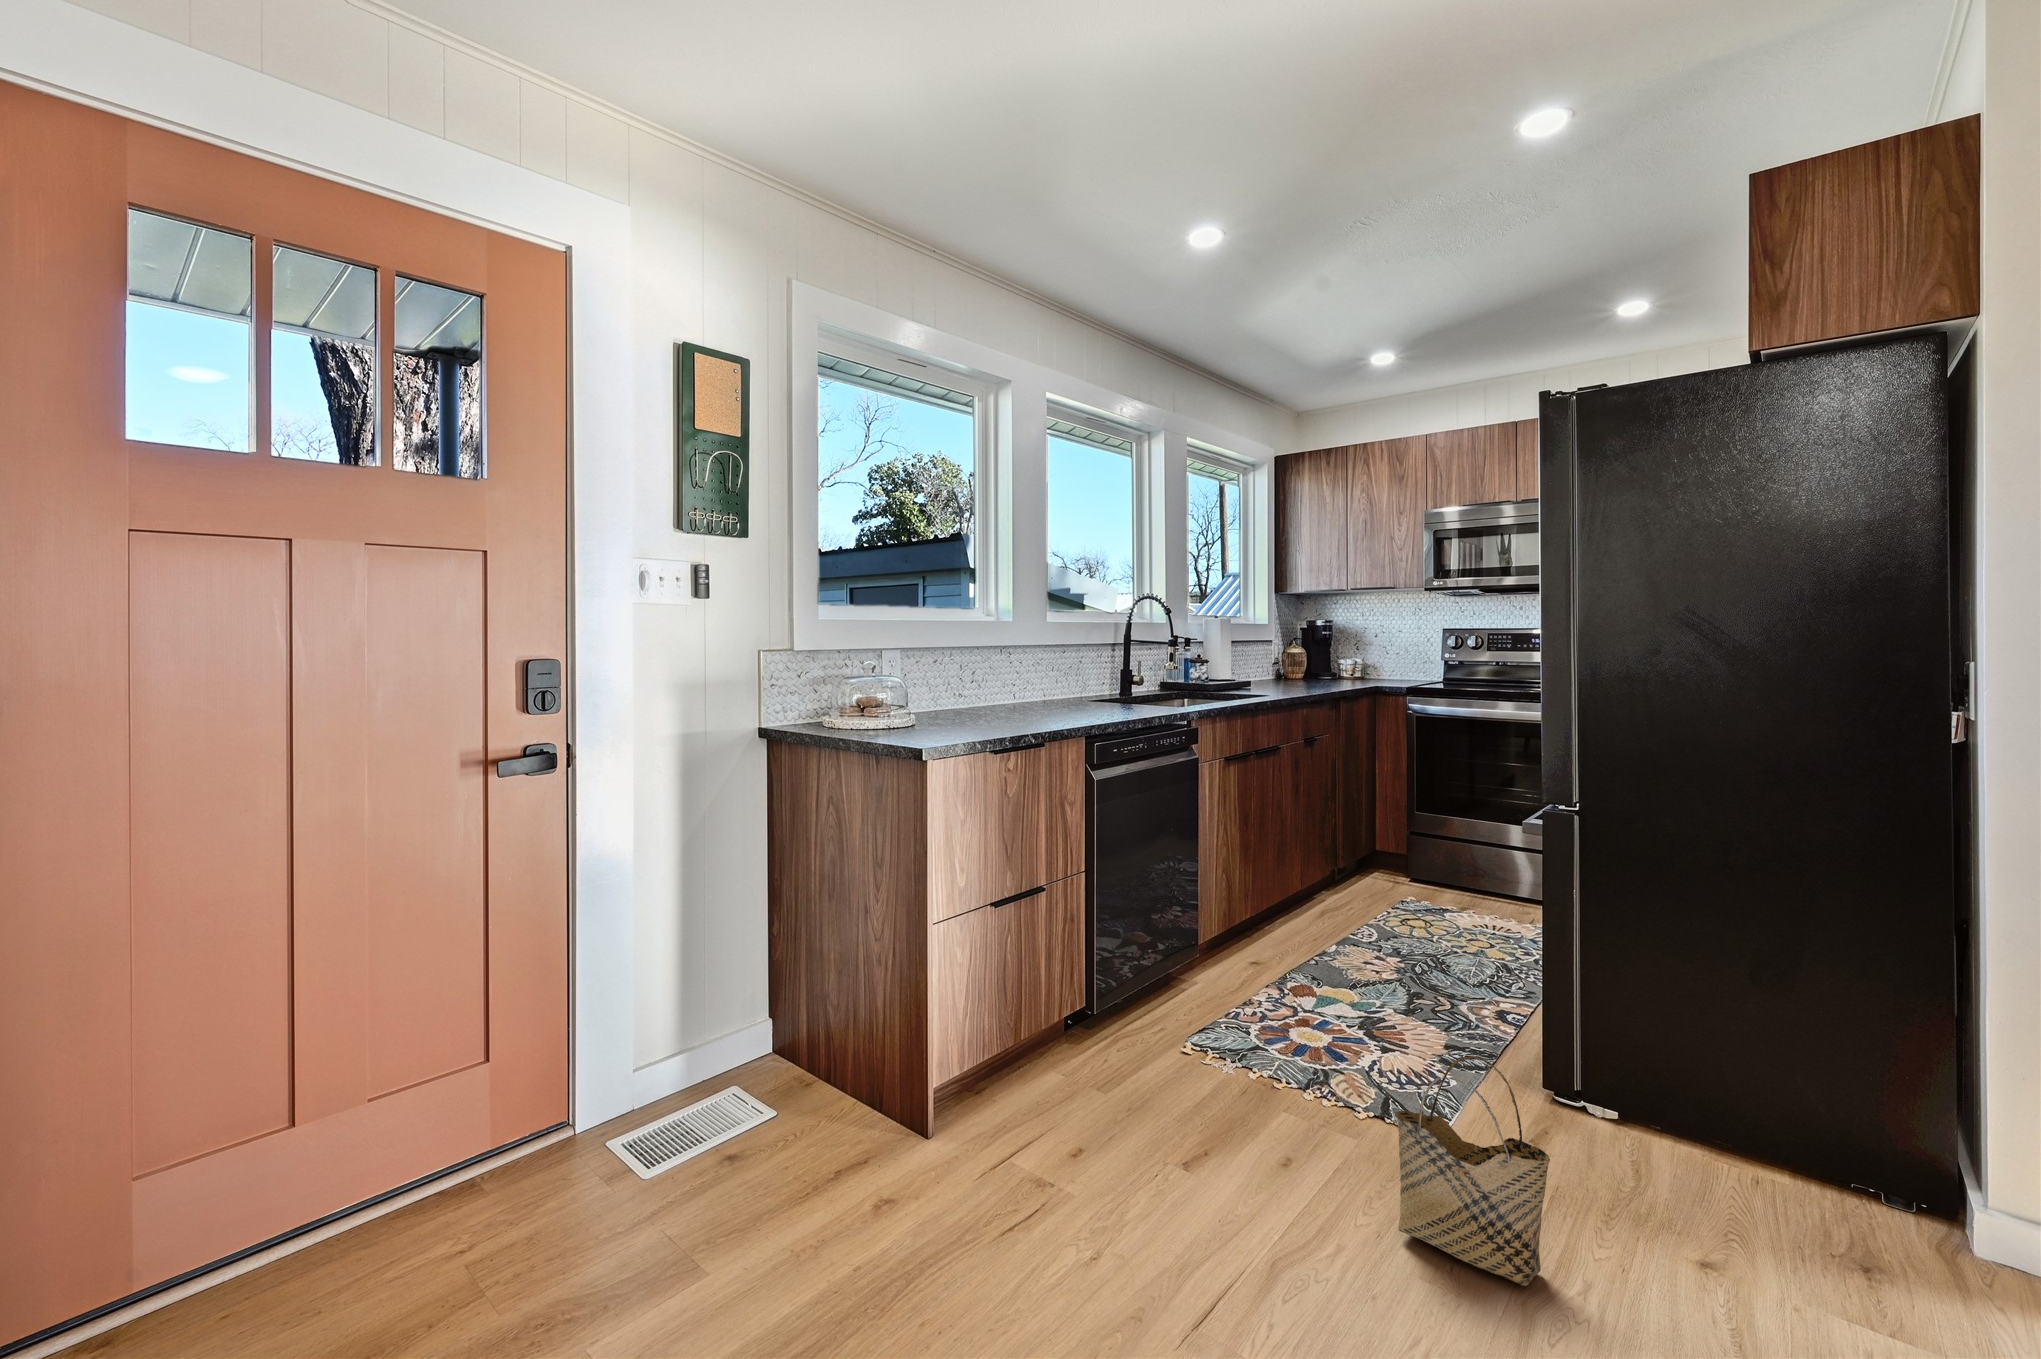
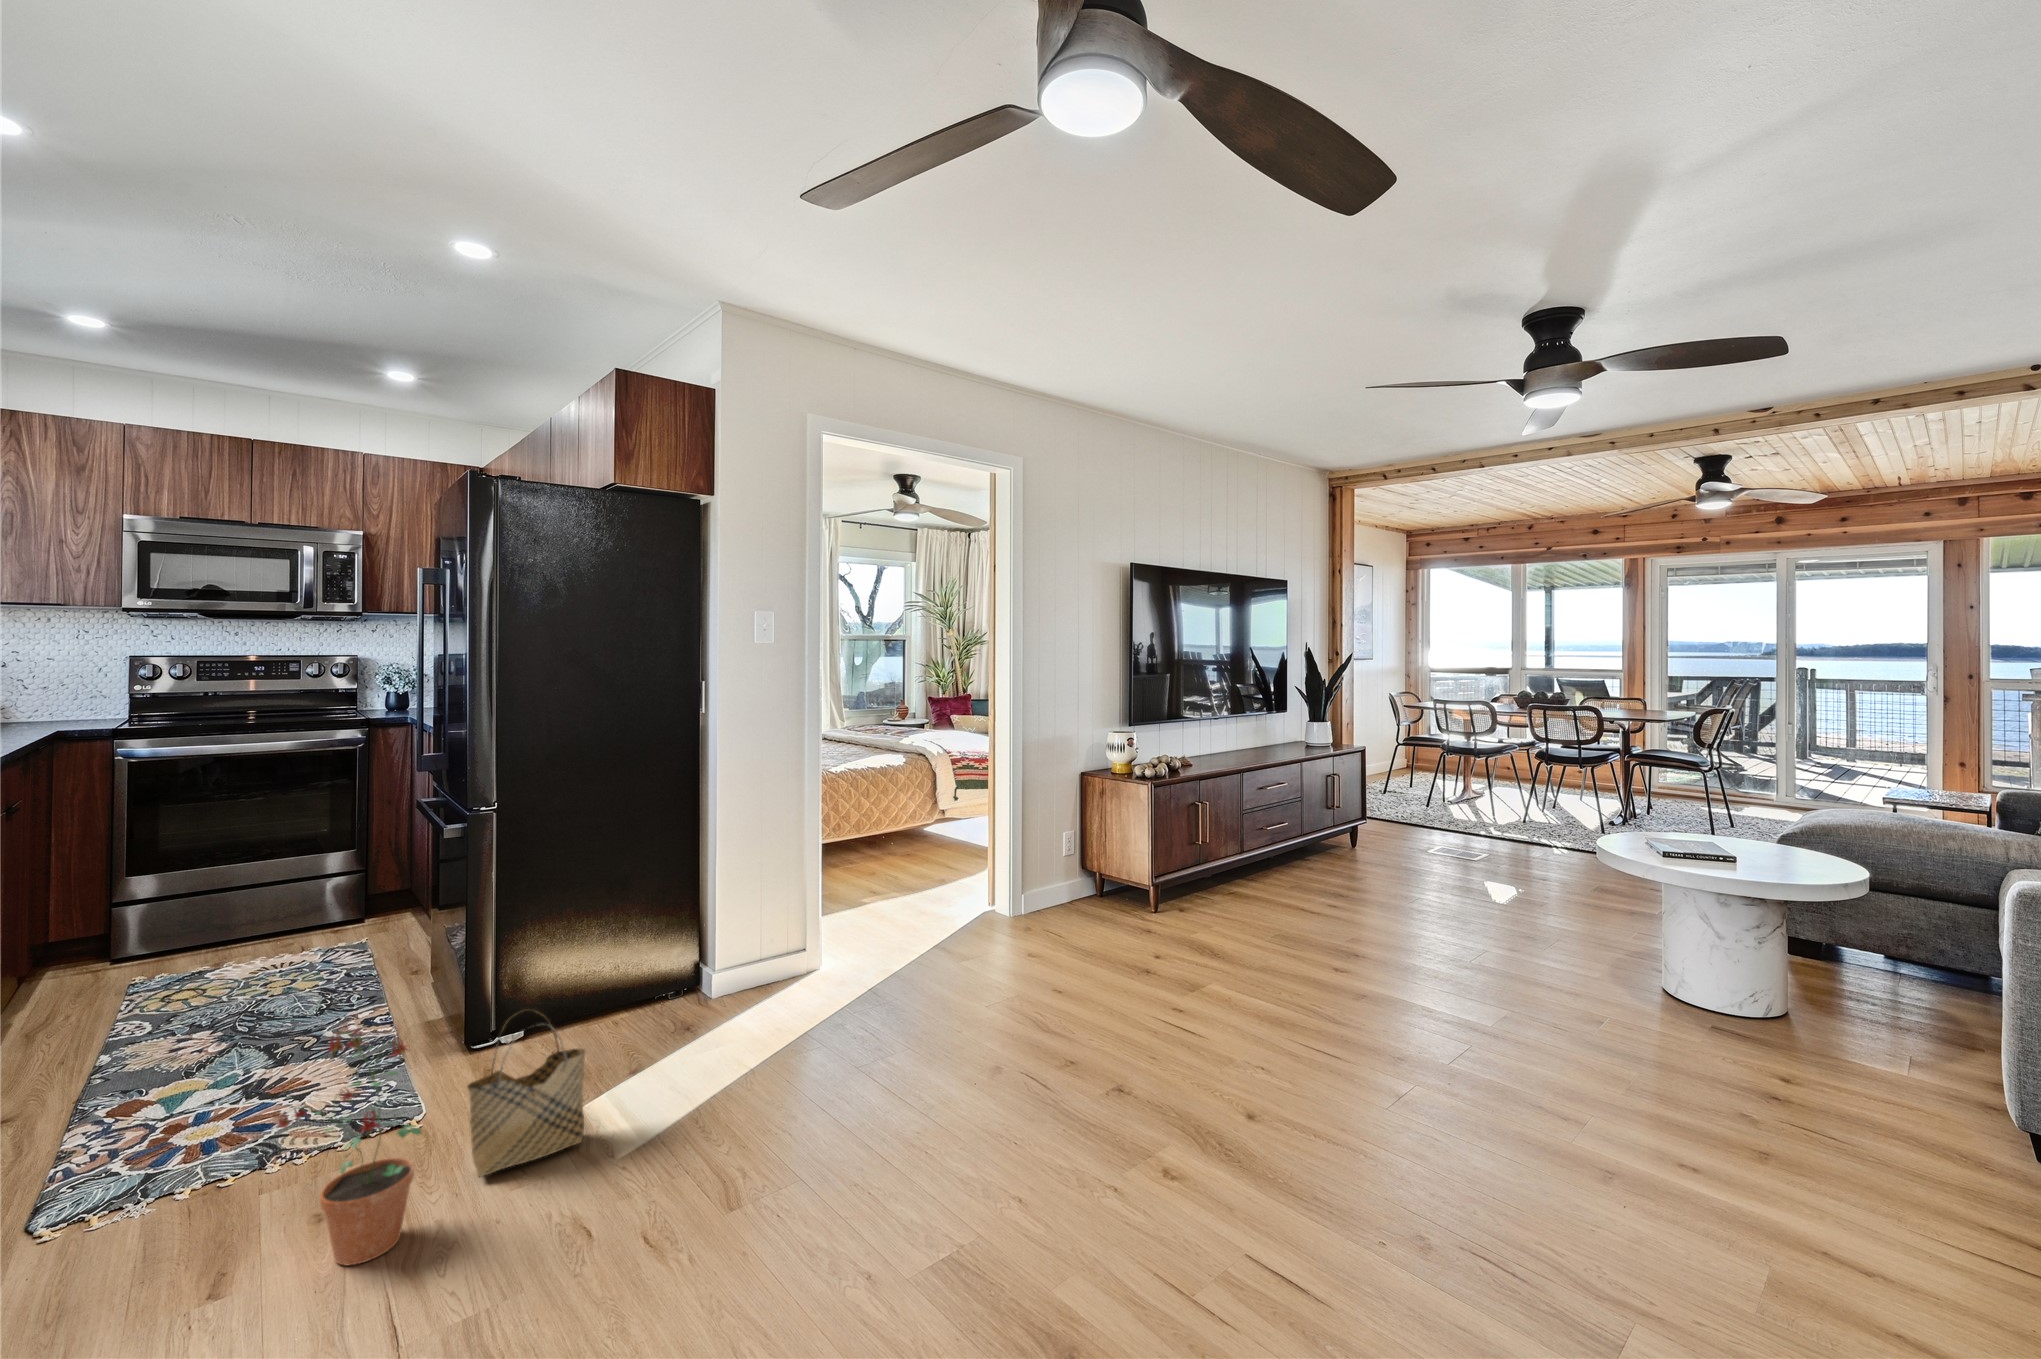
potted plant: none [1210,975,1314,1231] -> present [278,1030,421,1265]

